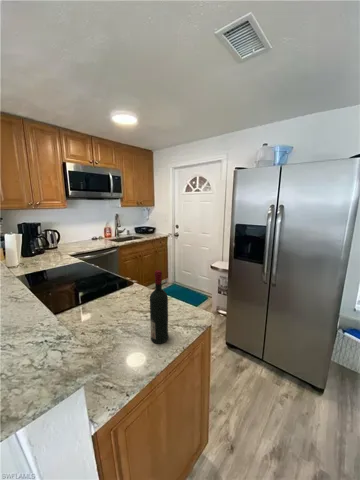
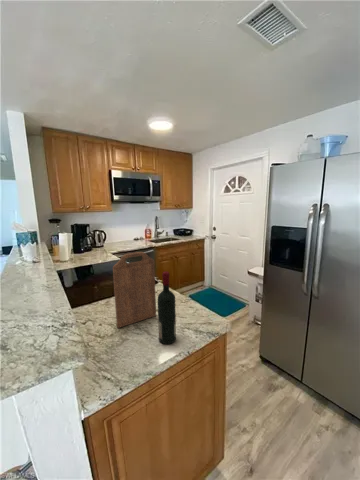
cutting board: none [97,251,141,333] -> present [113,252,156,328]

